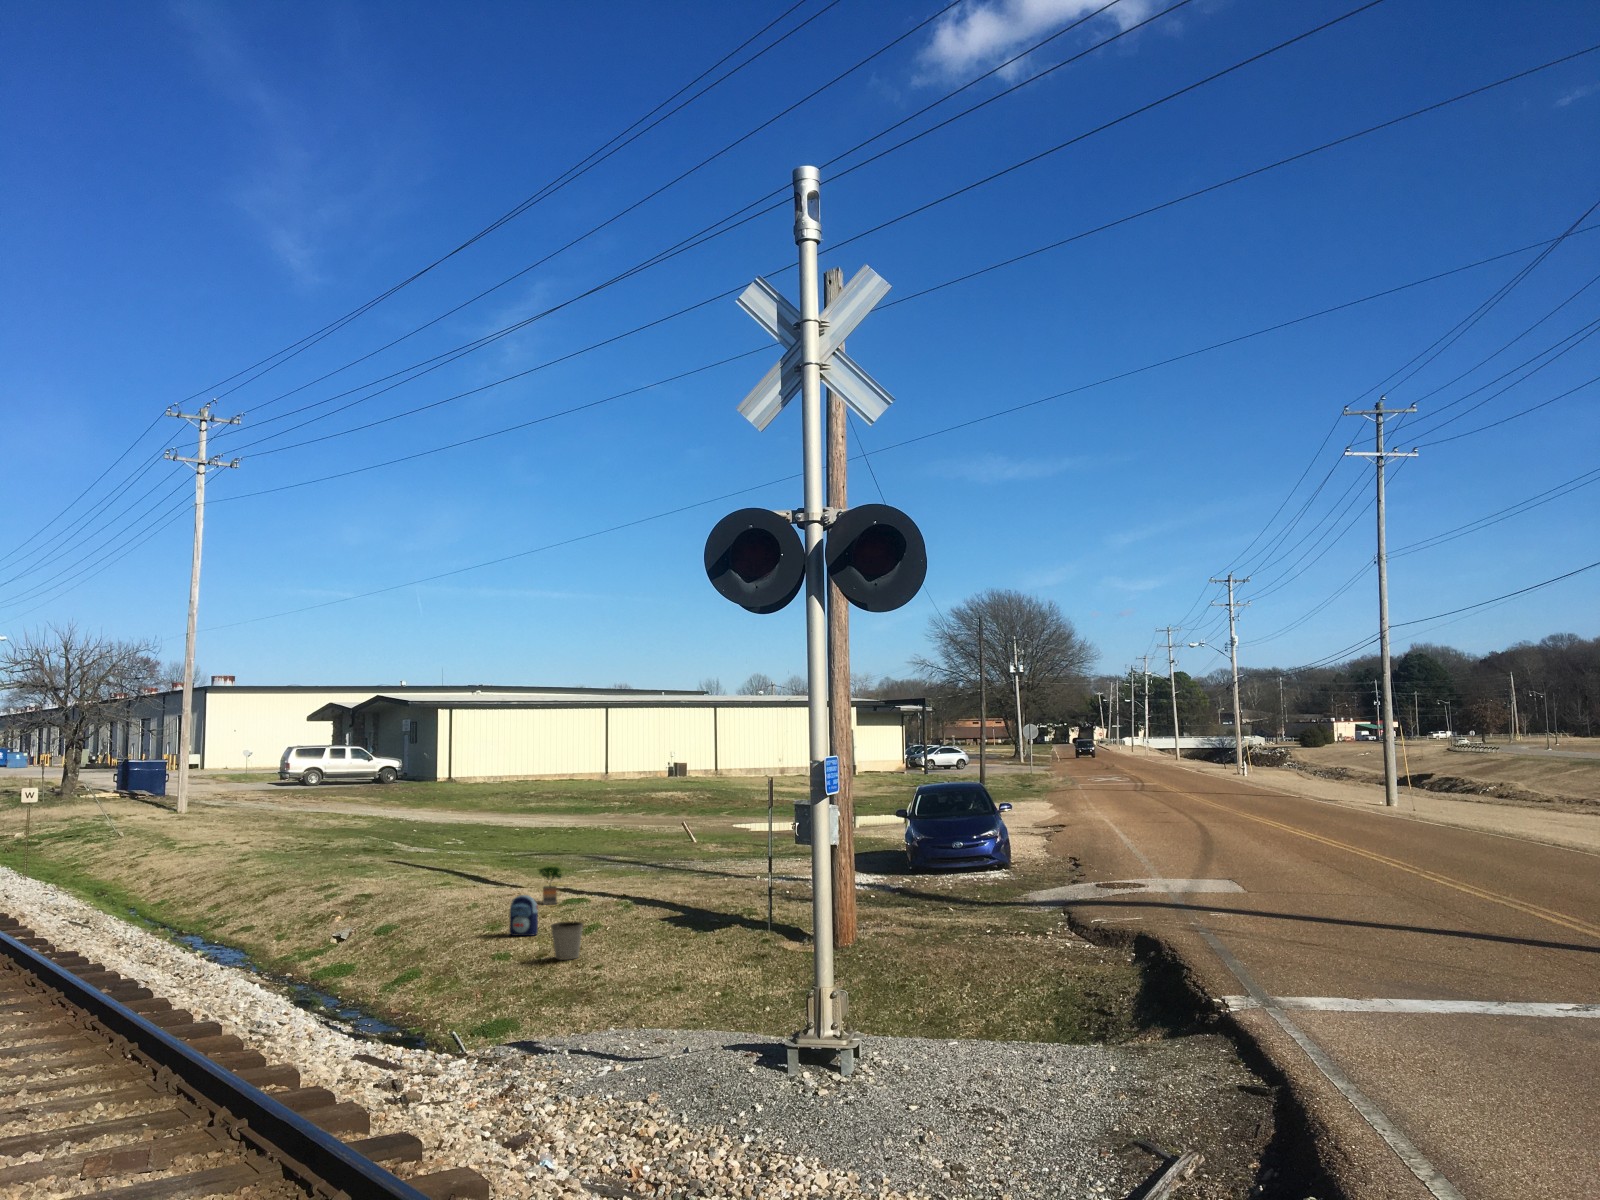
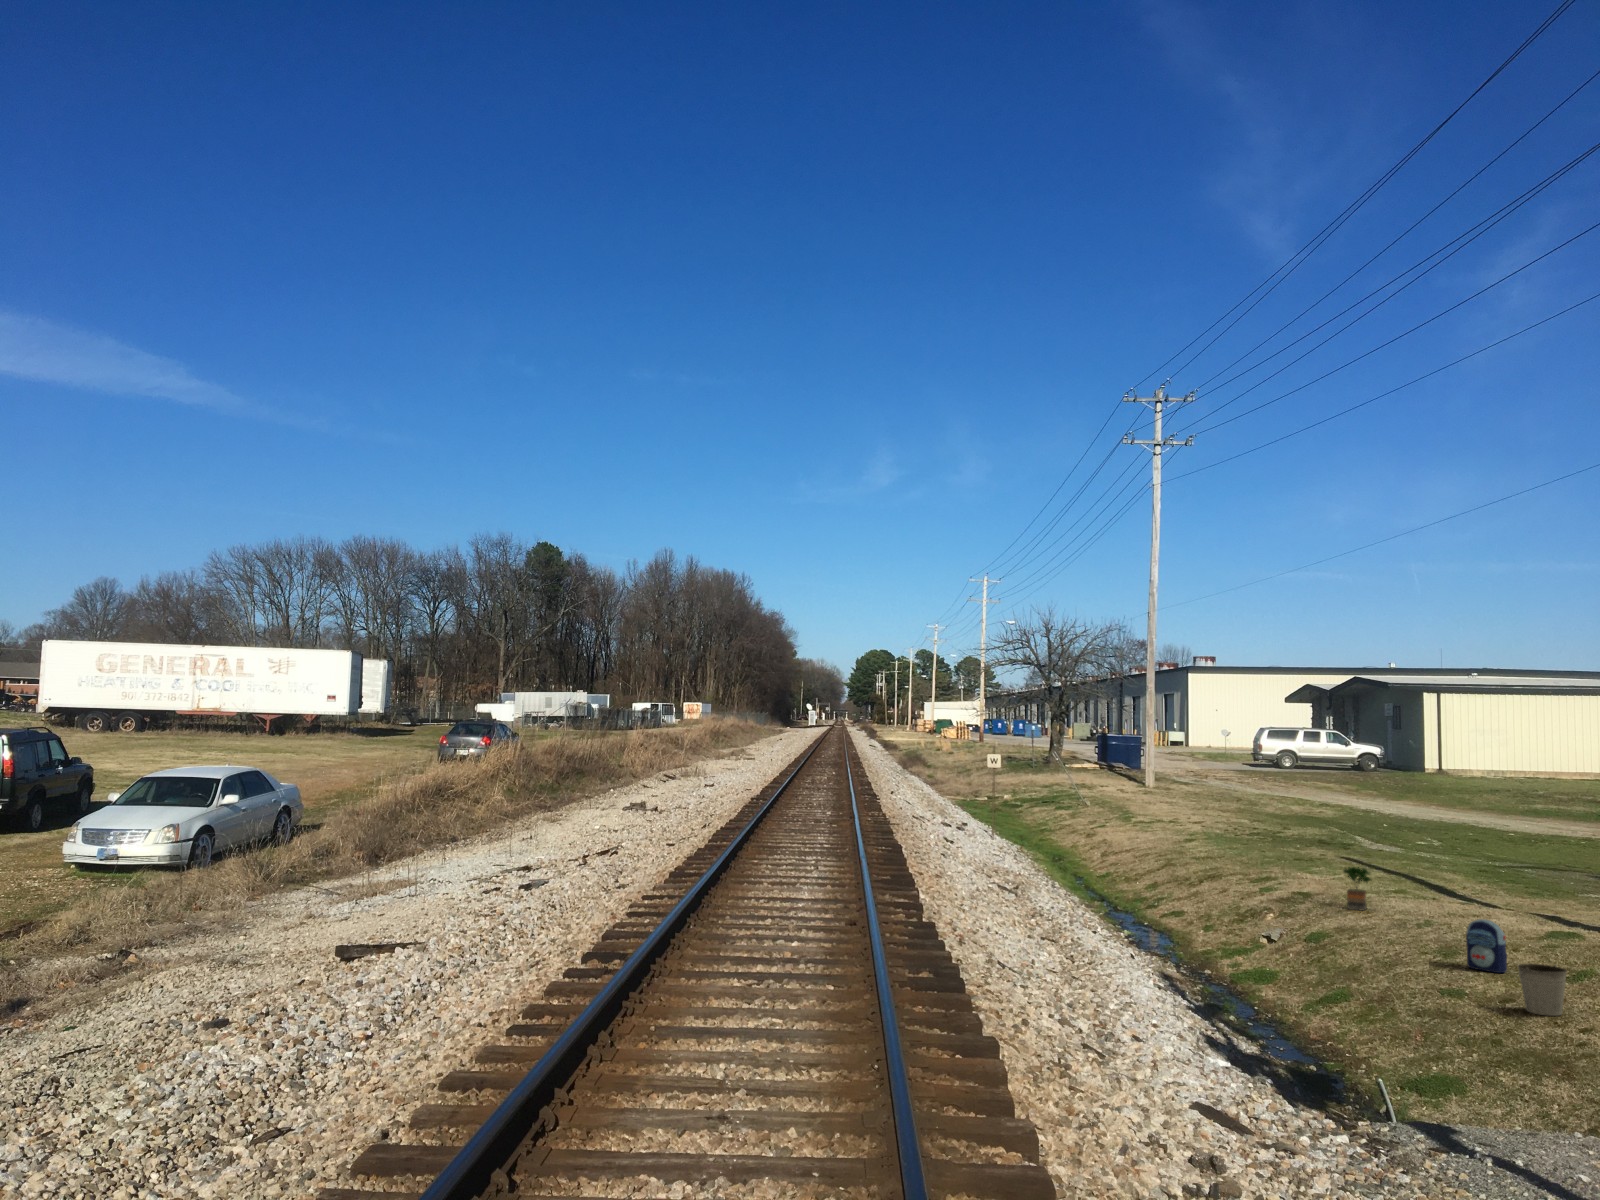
potted tree: present [539,867,563,905] -> present [1343,867,1371,910]

